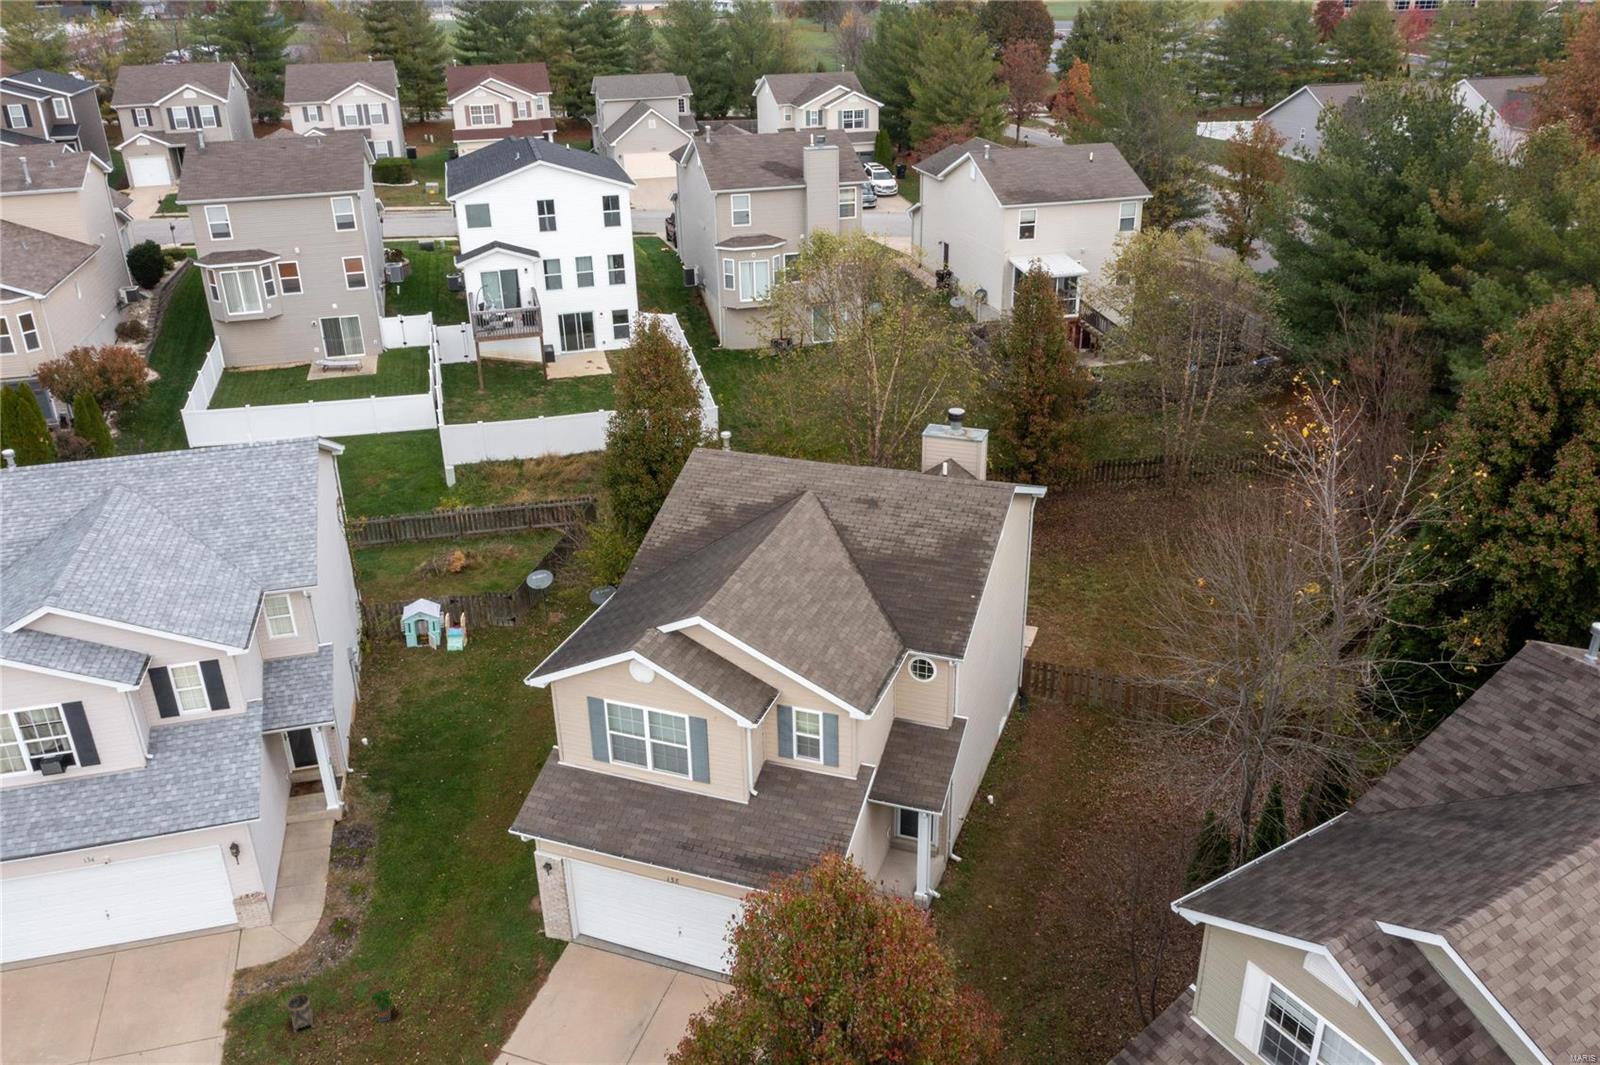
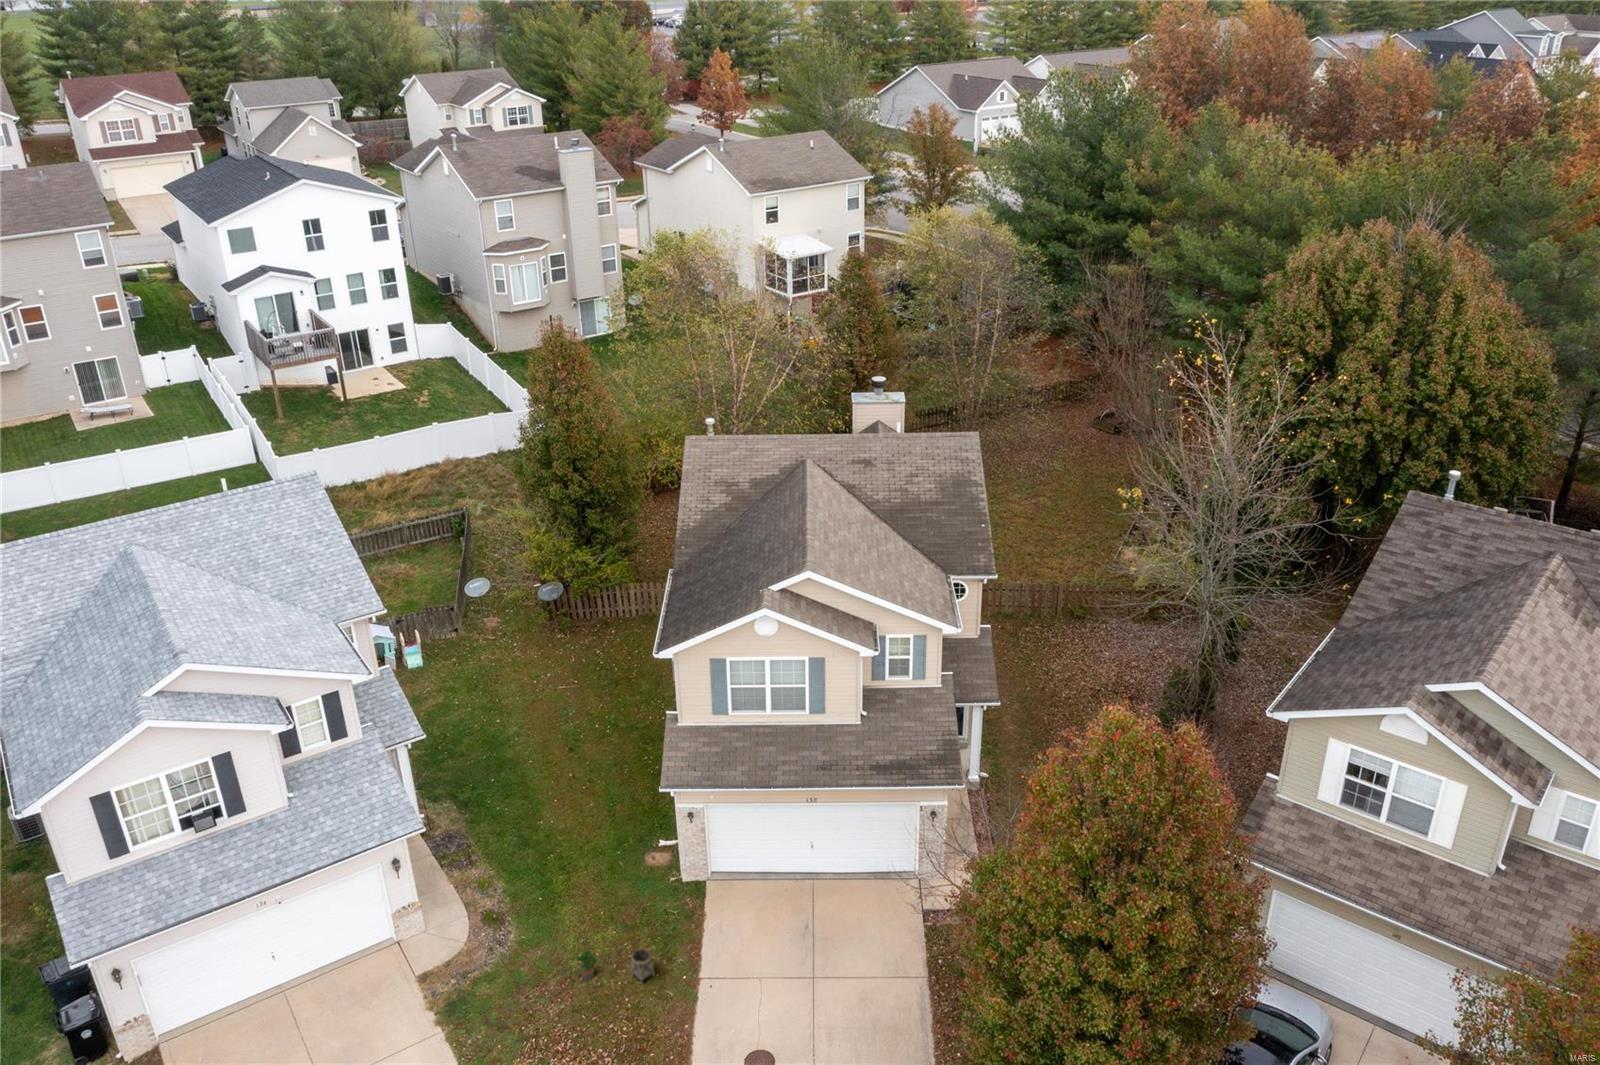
basket: present [287,993,315,1033] -> present [631,948,655,984]

